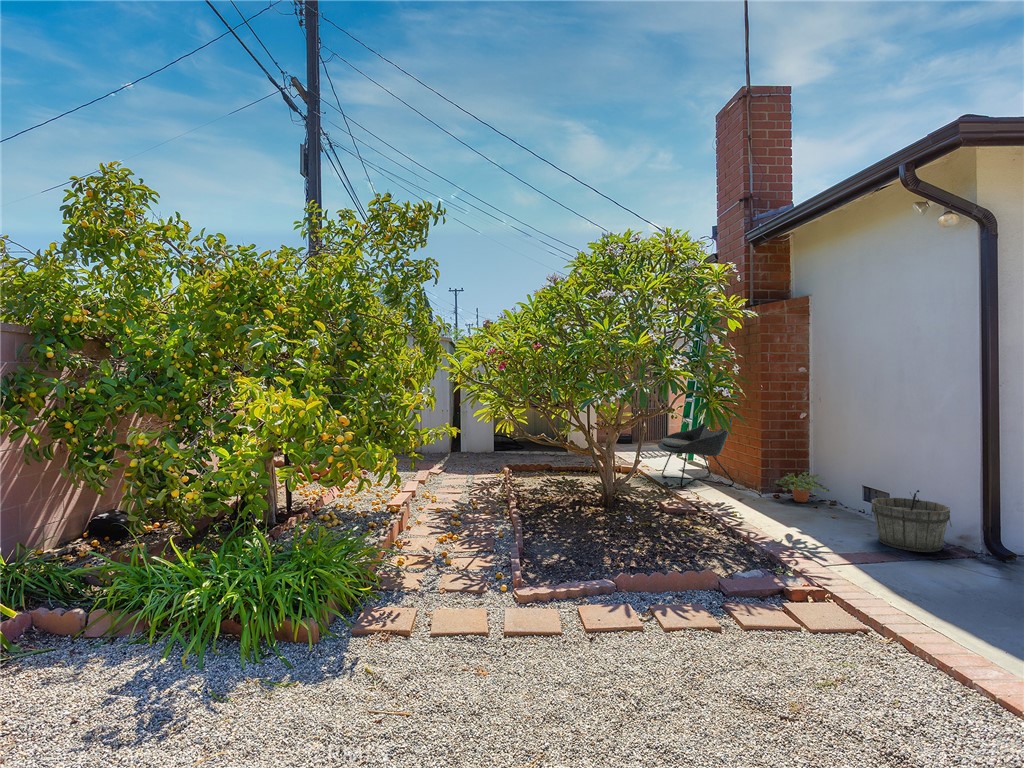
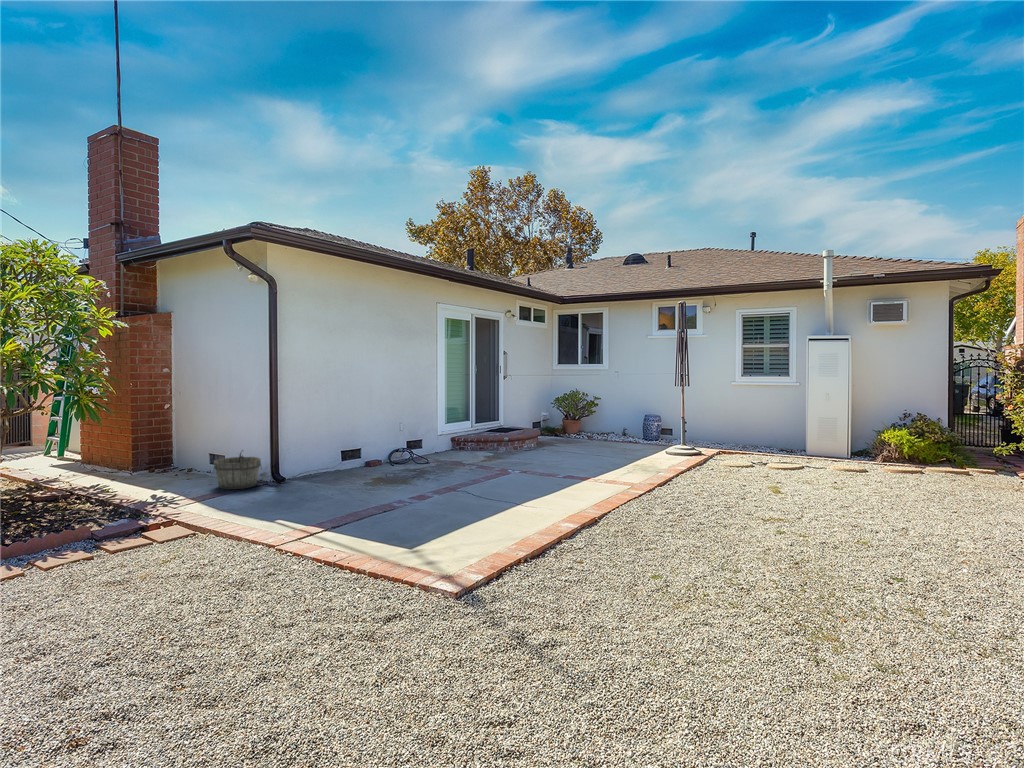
lounge chair: present [658,418,734,488] -> none [20,406,107,479]
potted plant: present [774,472,829,502] -> none [144,450,190,474]

